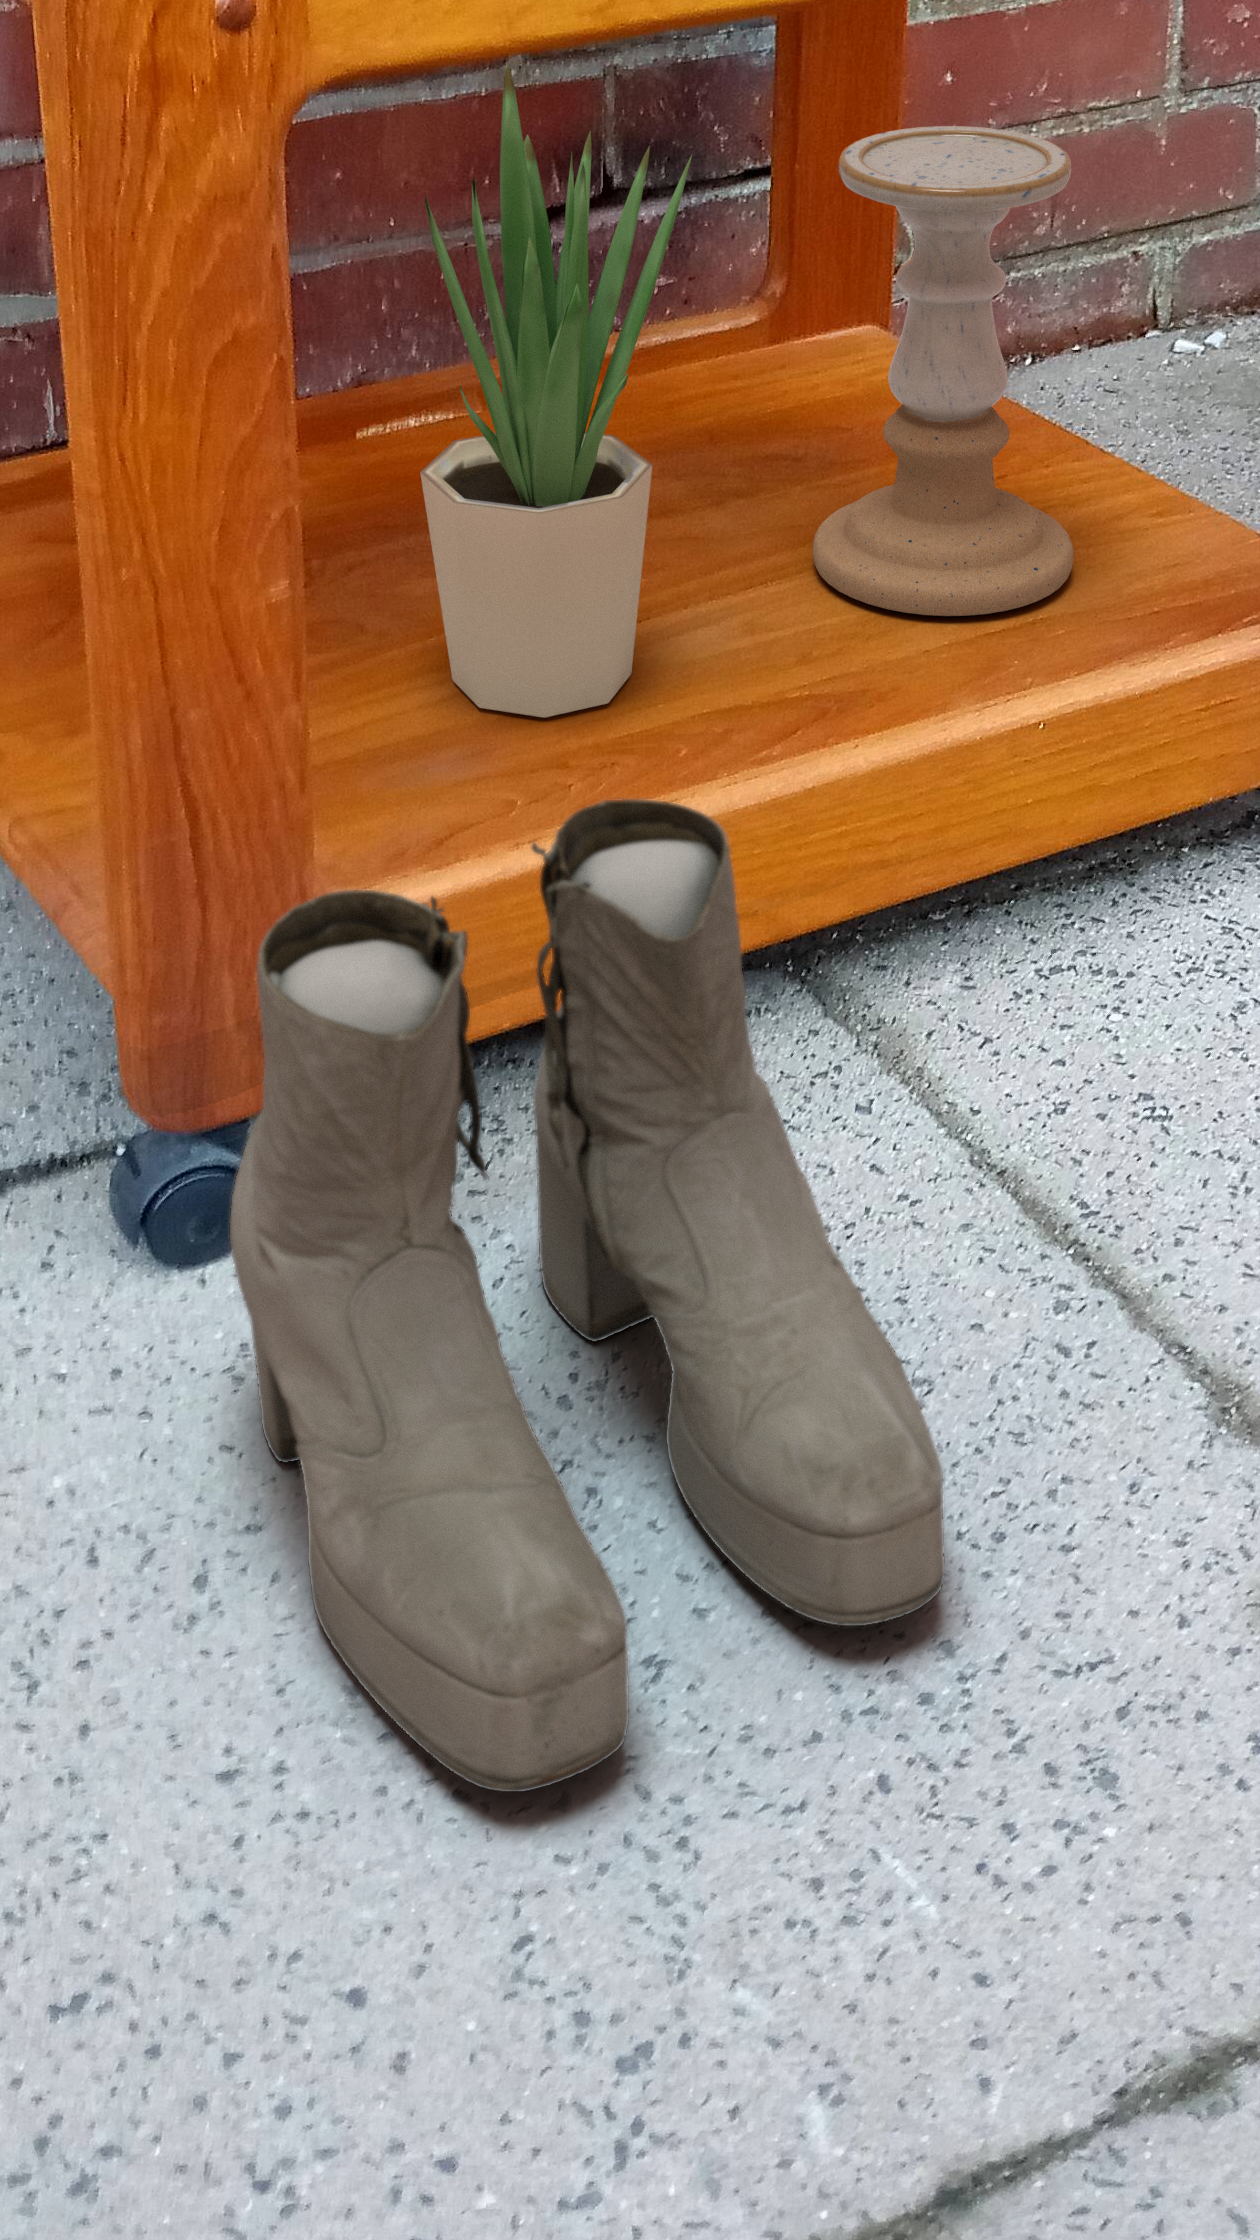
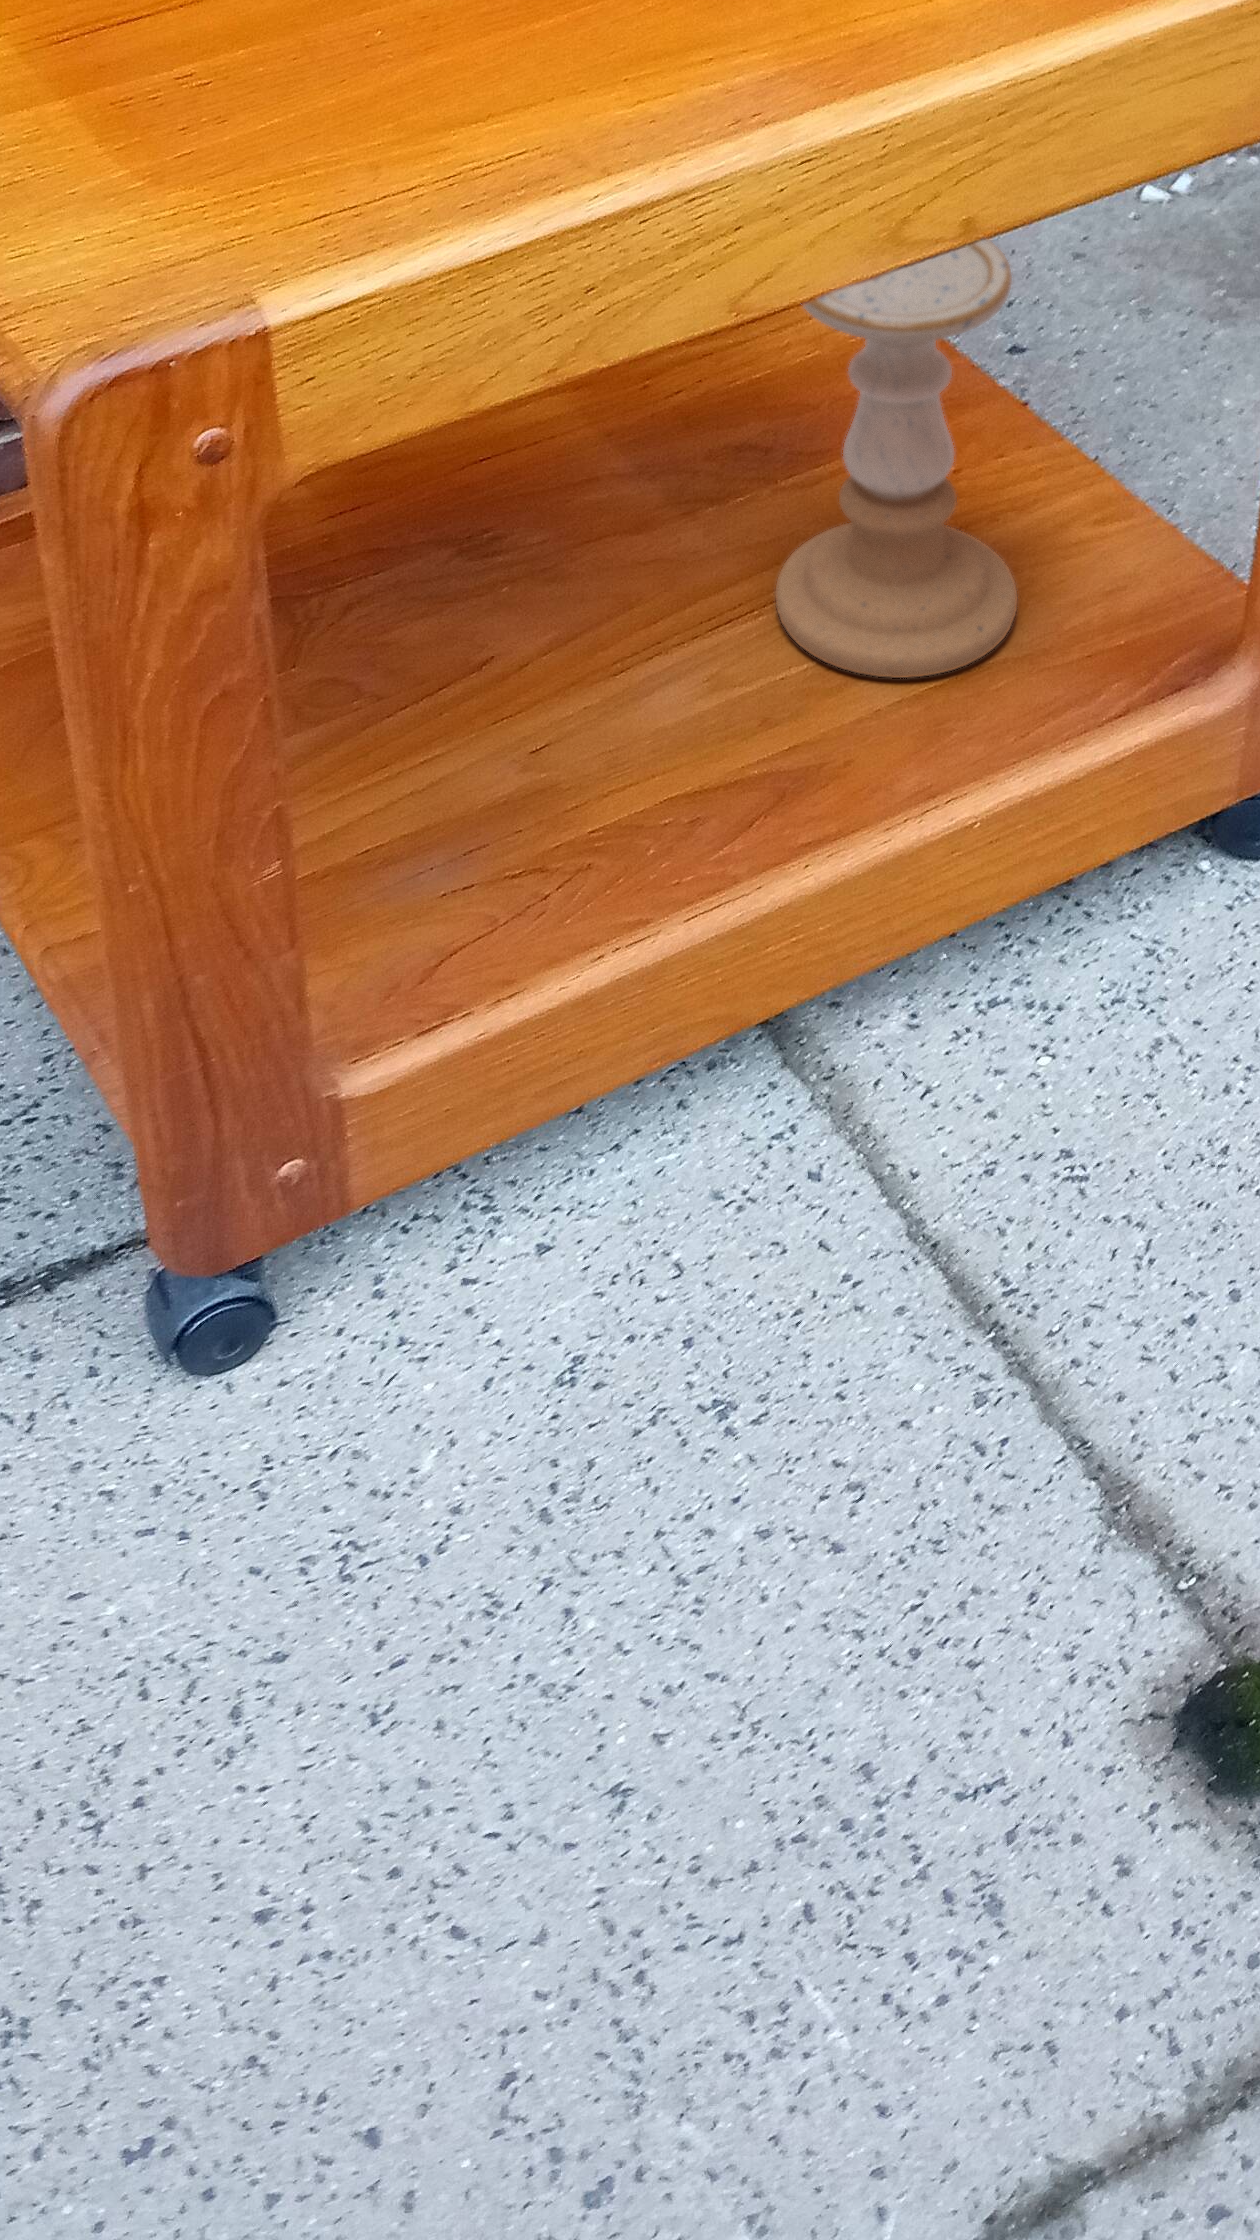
potted plant: present [420,64,692,718] -> none [400,270,650,816]
boots: present [230,799,945,1792] -> none [251,1041,866,1942]

